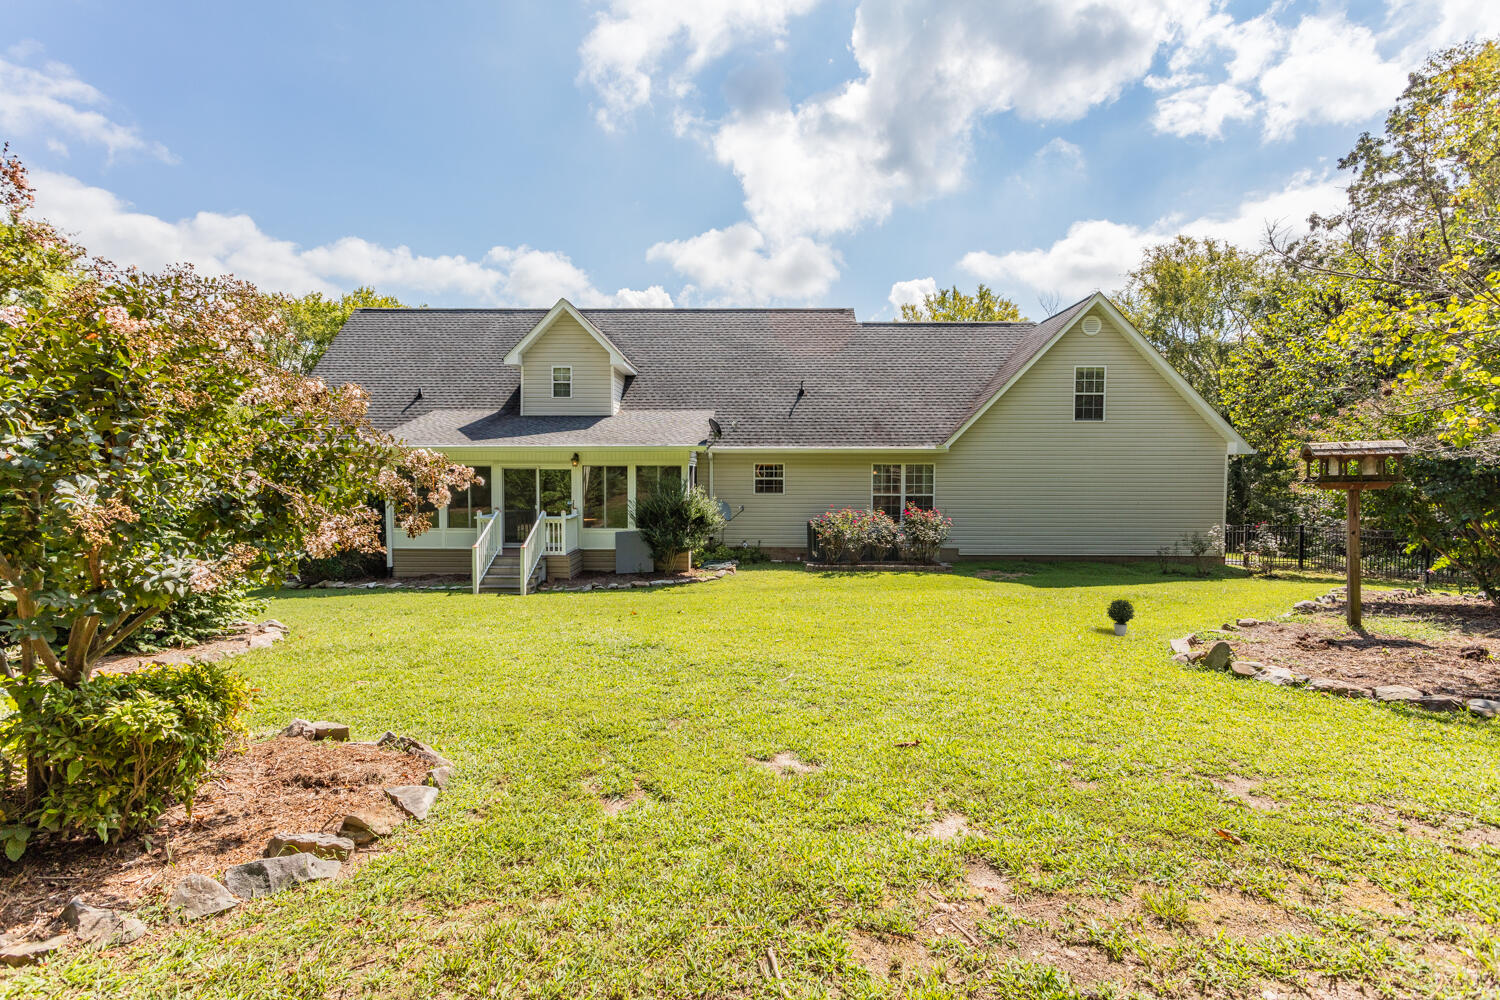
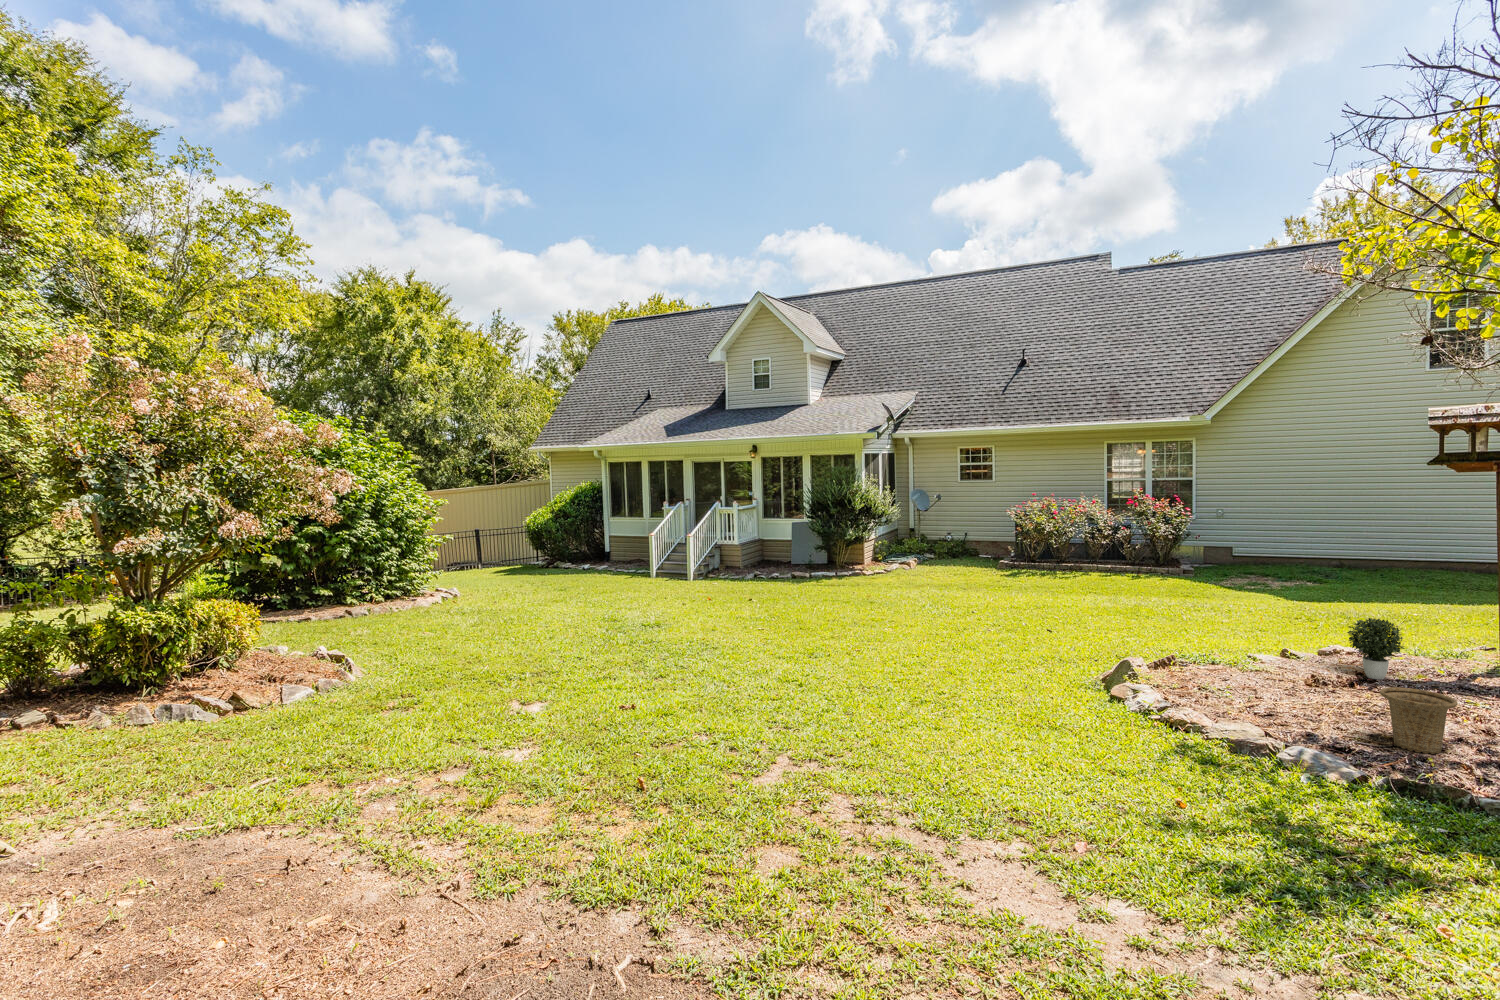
basket: none [1161,639,1197,674] -> present [1380,687,1458,754]

